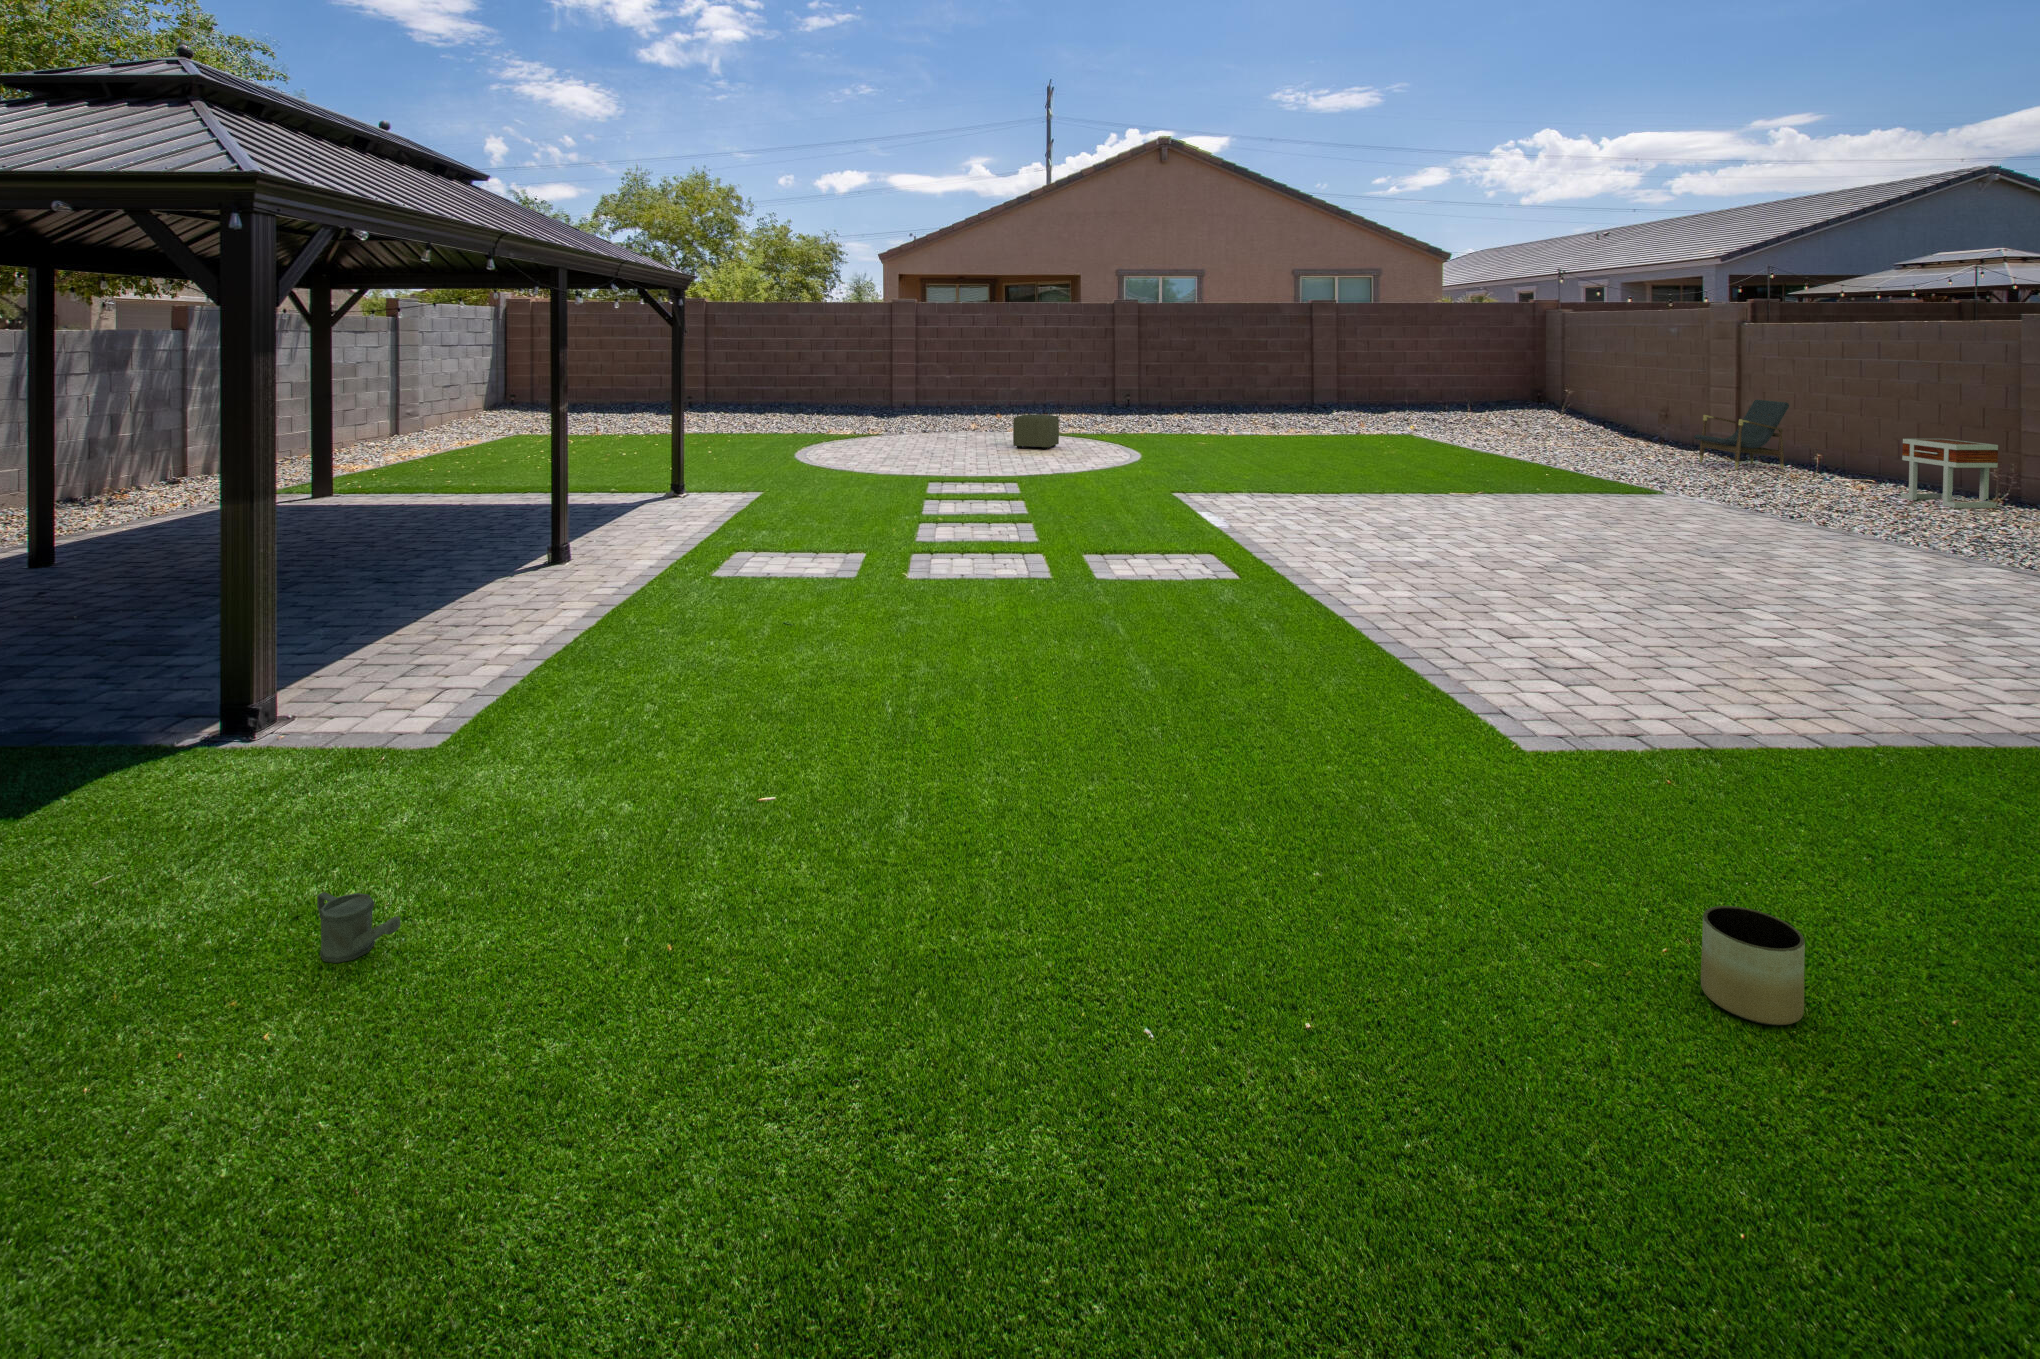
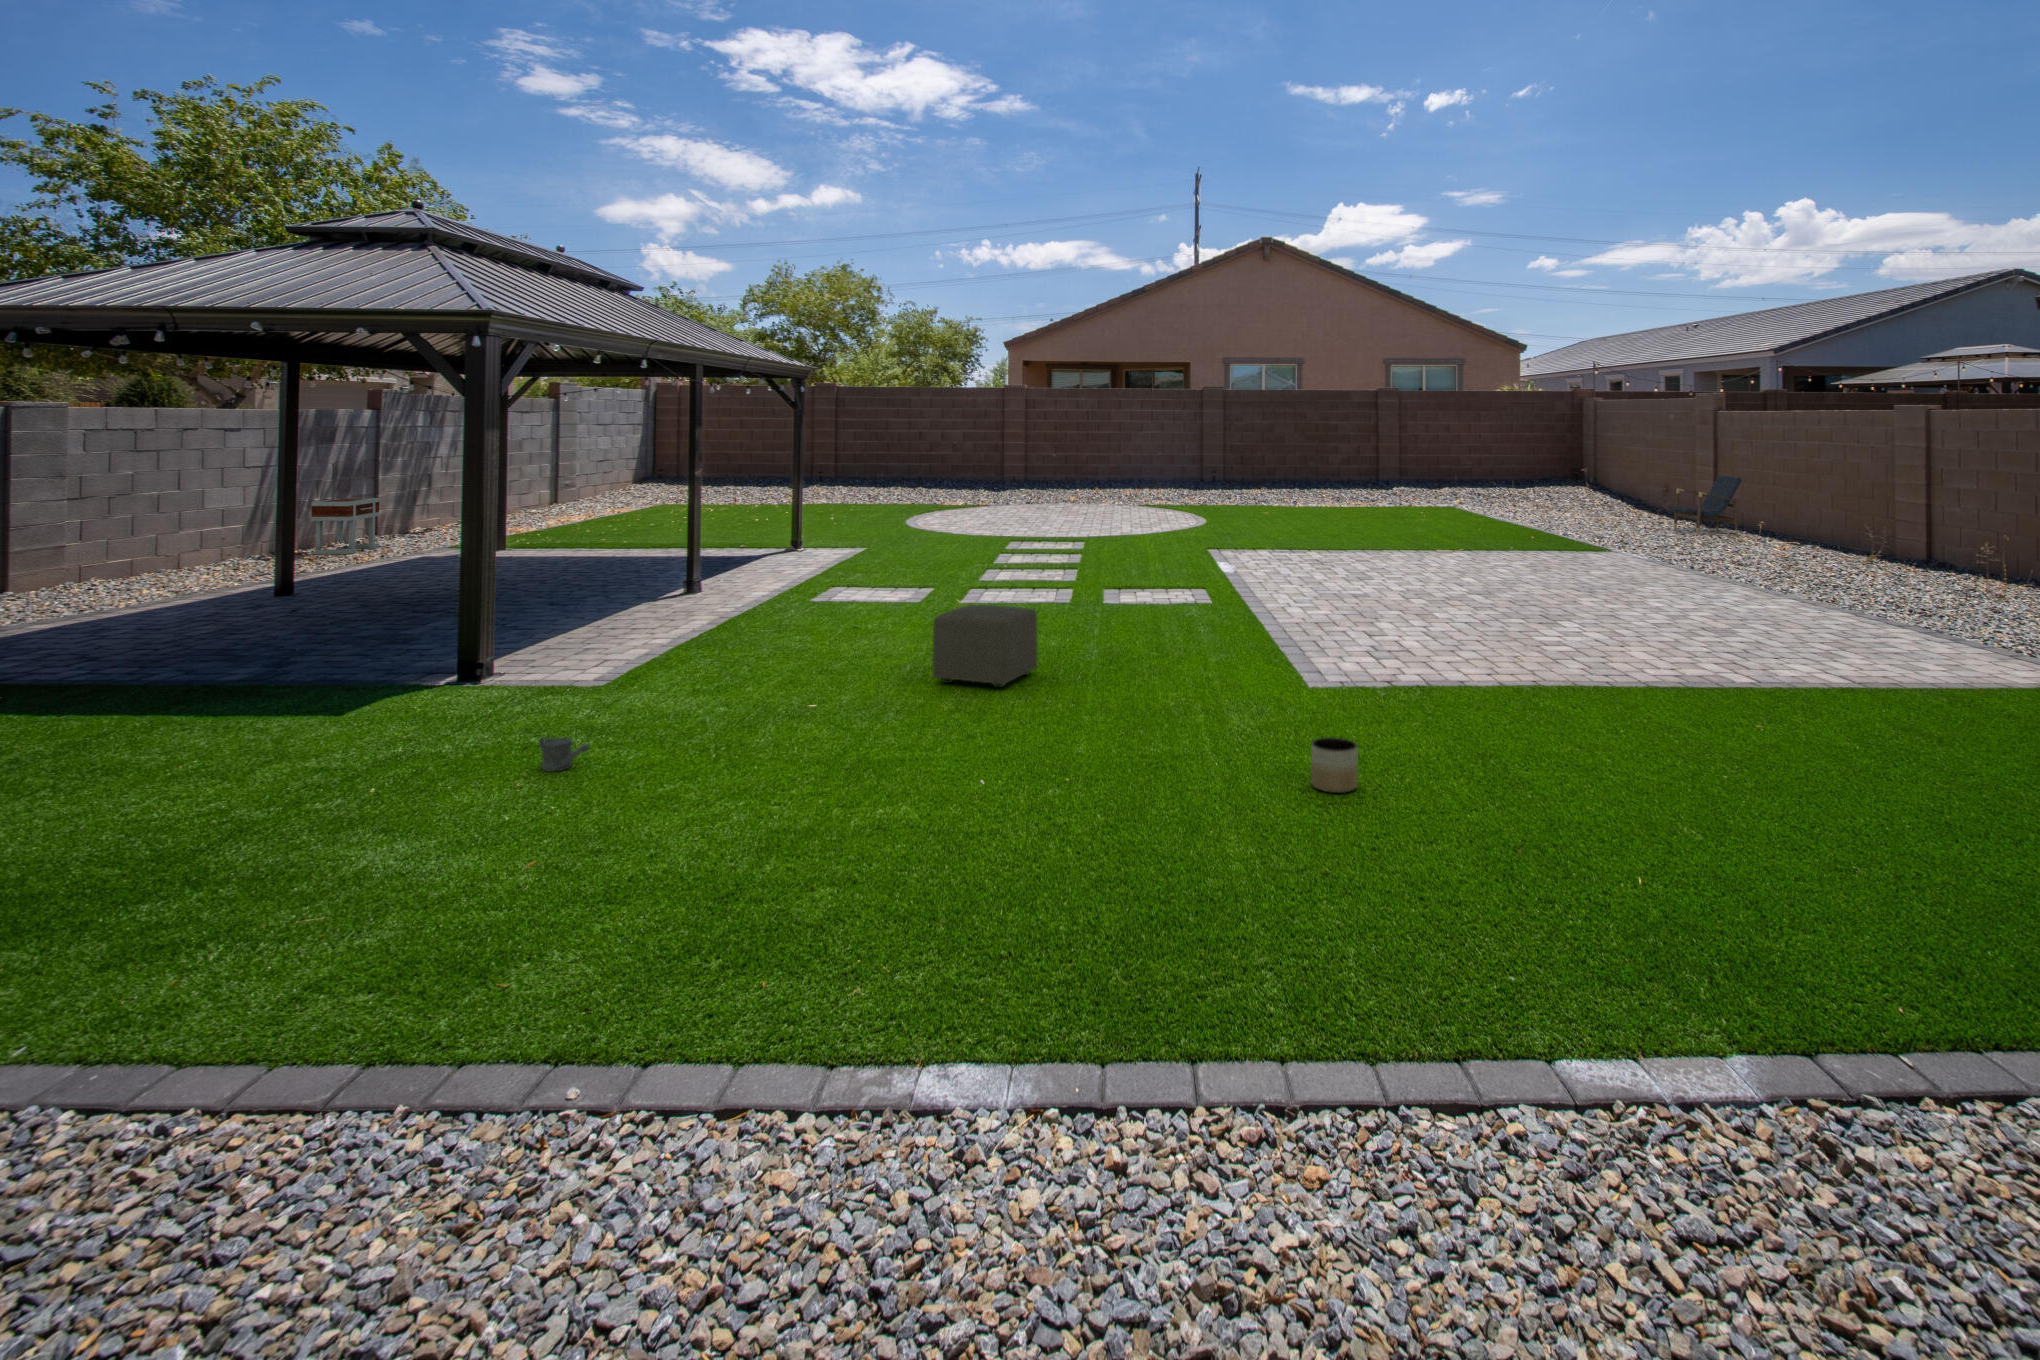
ottoman: present [1013,415,1059,450] -> present [933,605,1038,688]
side table: present [1901,439,1998,508] -> present [311,498,380,554]

